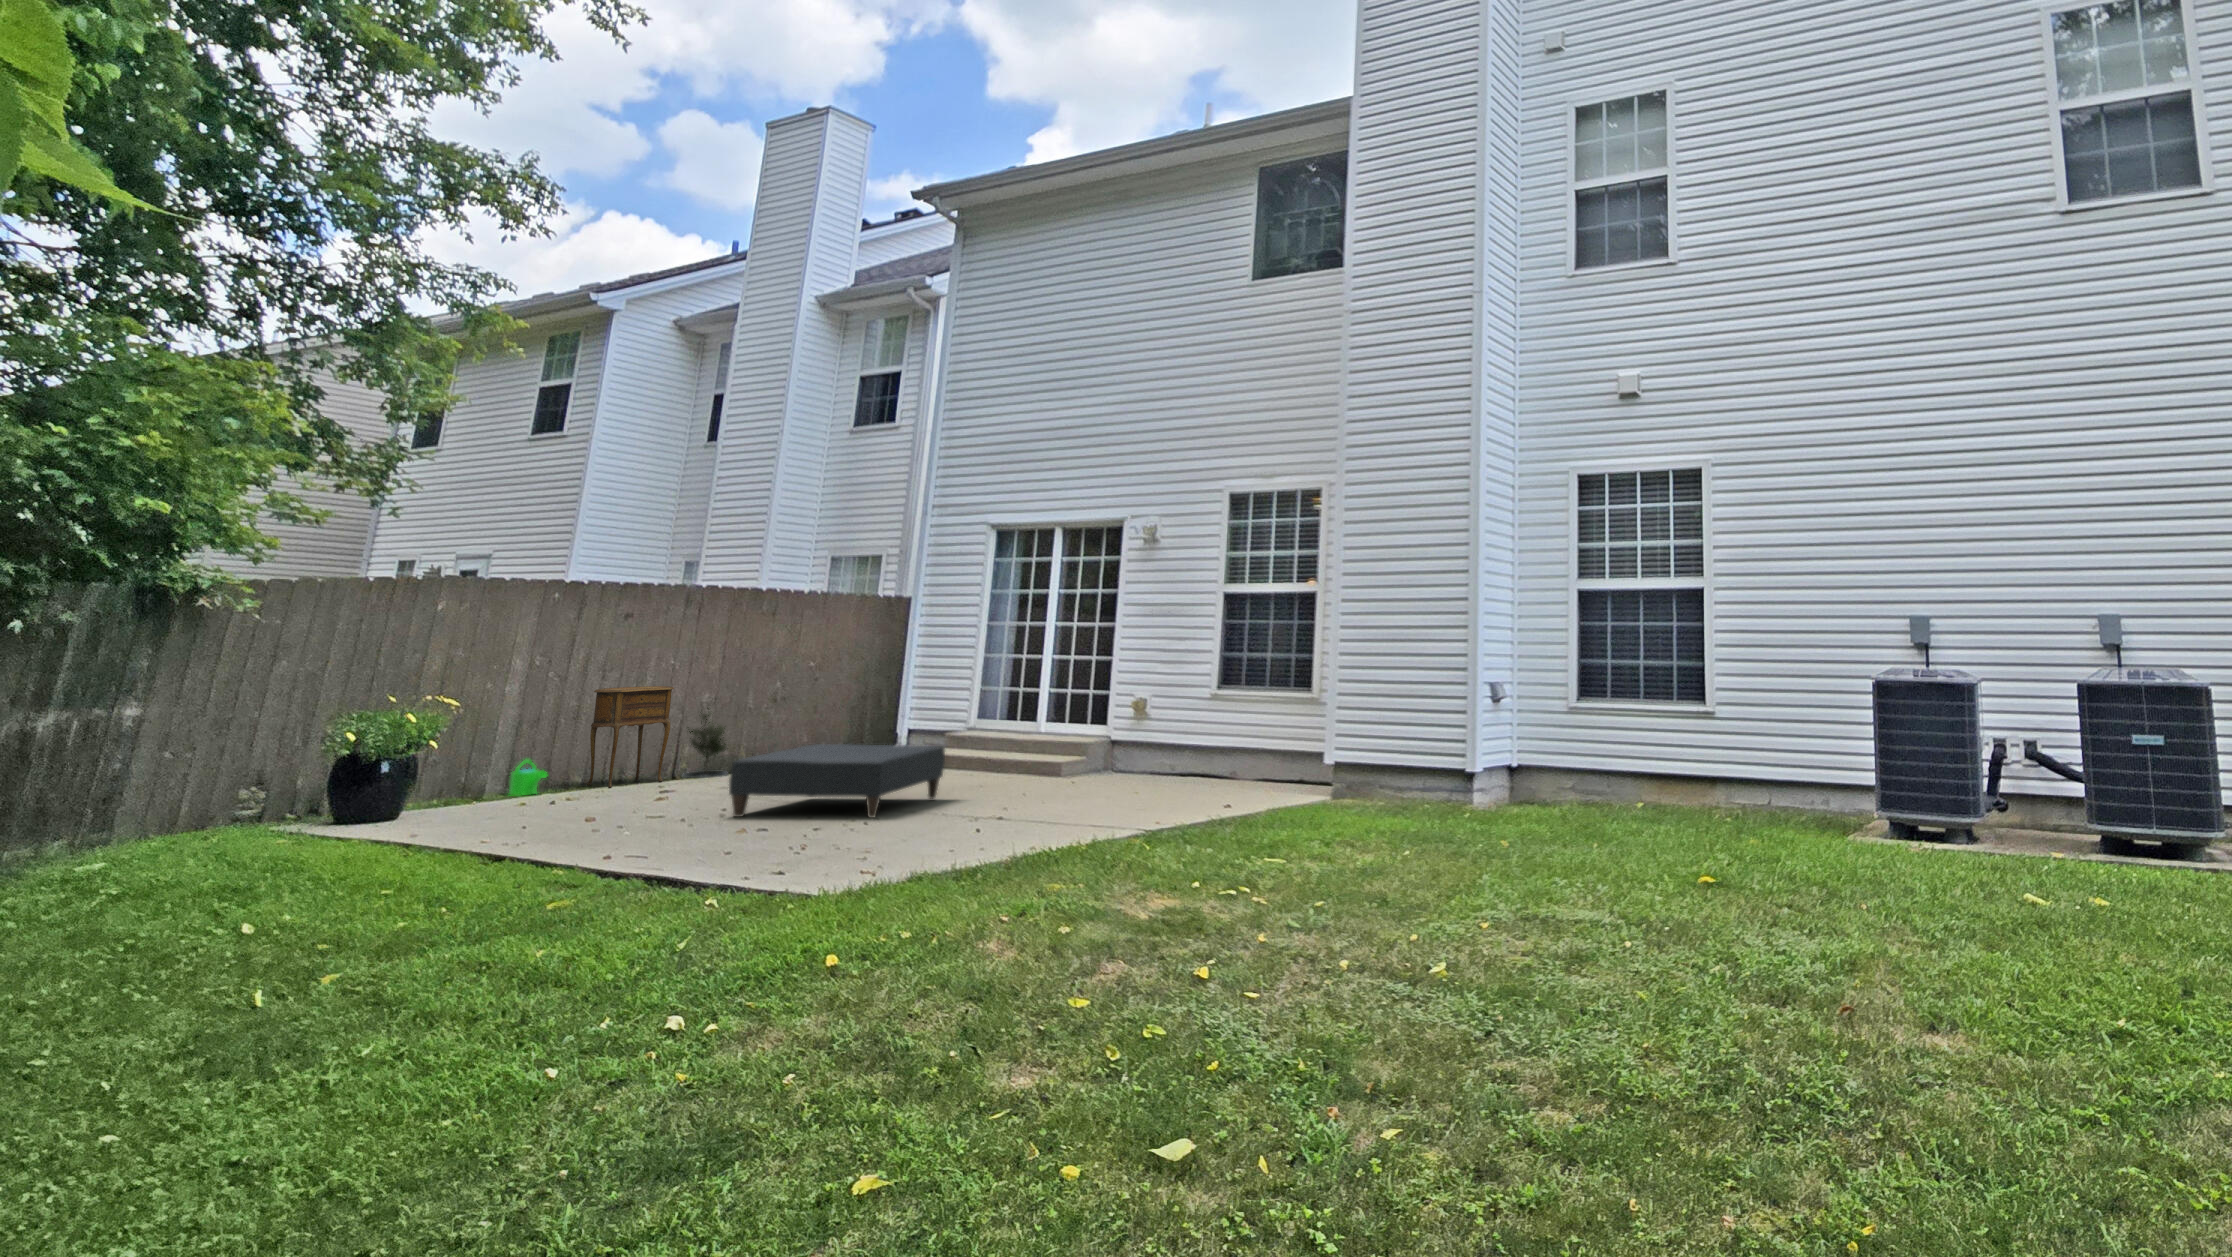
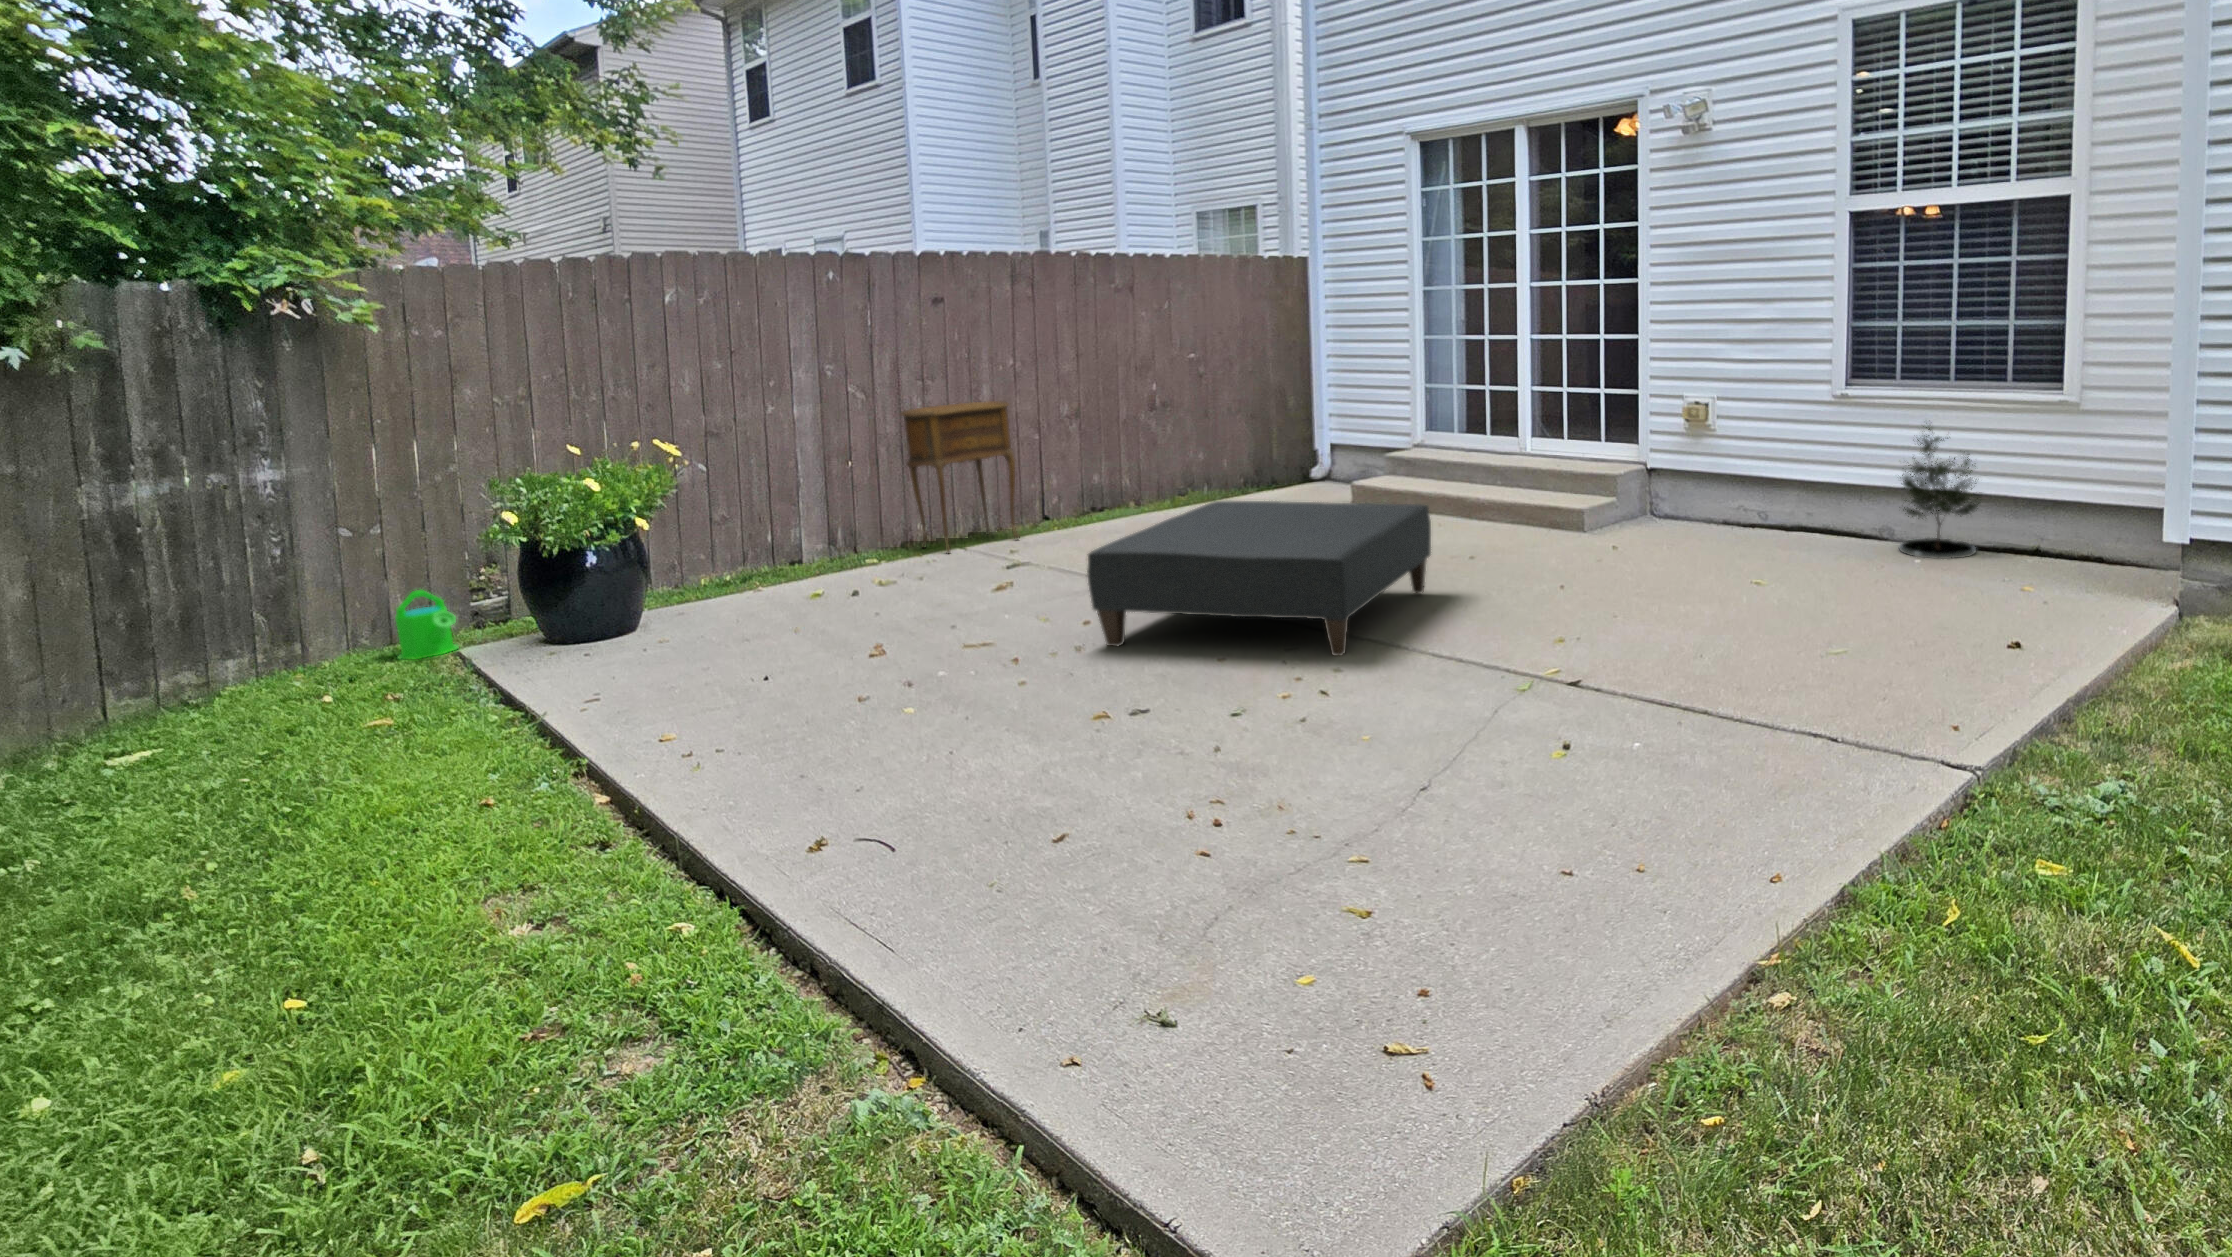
potted tree: present [682,708,727,778] -> present [1899,423,1980,559]
watering can: present [508,760,547,796] -> present [395,590,458,659]

